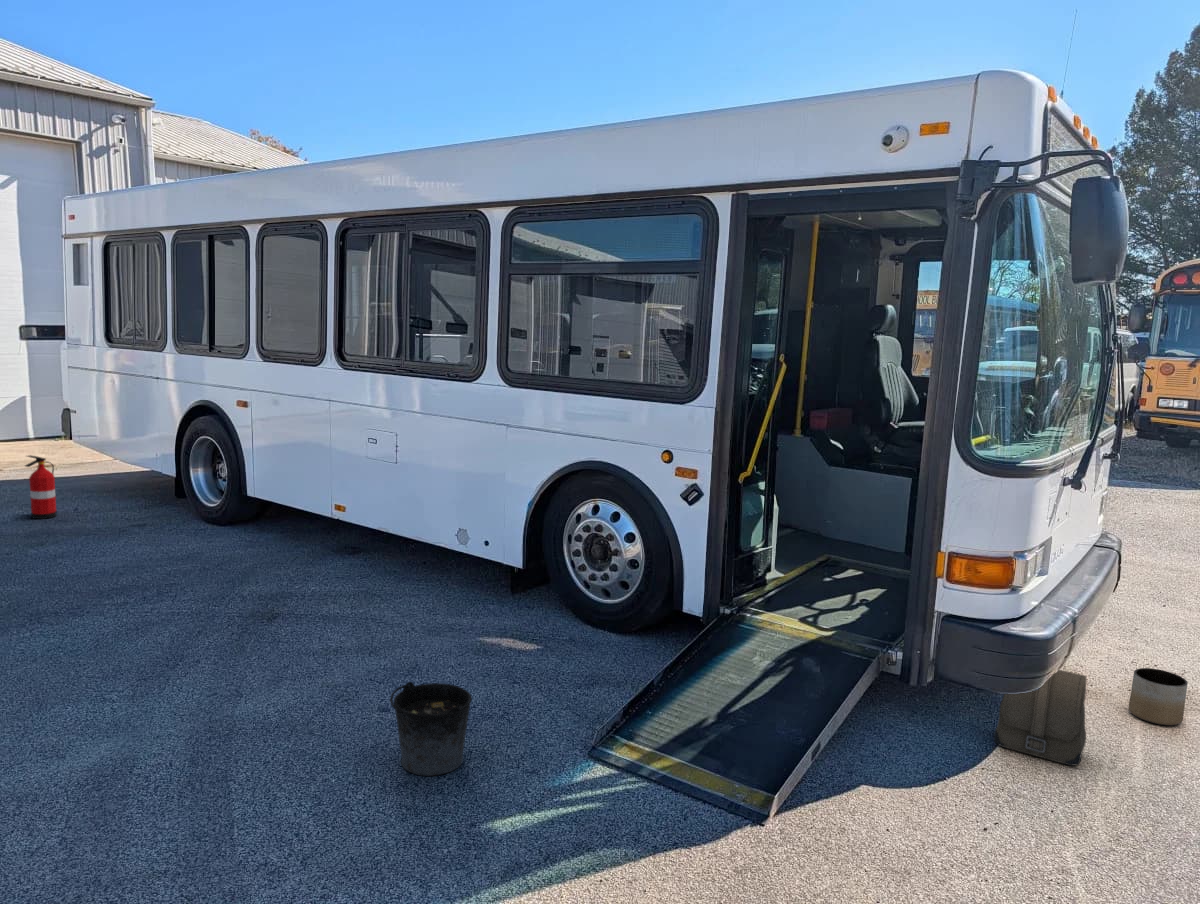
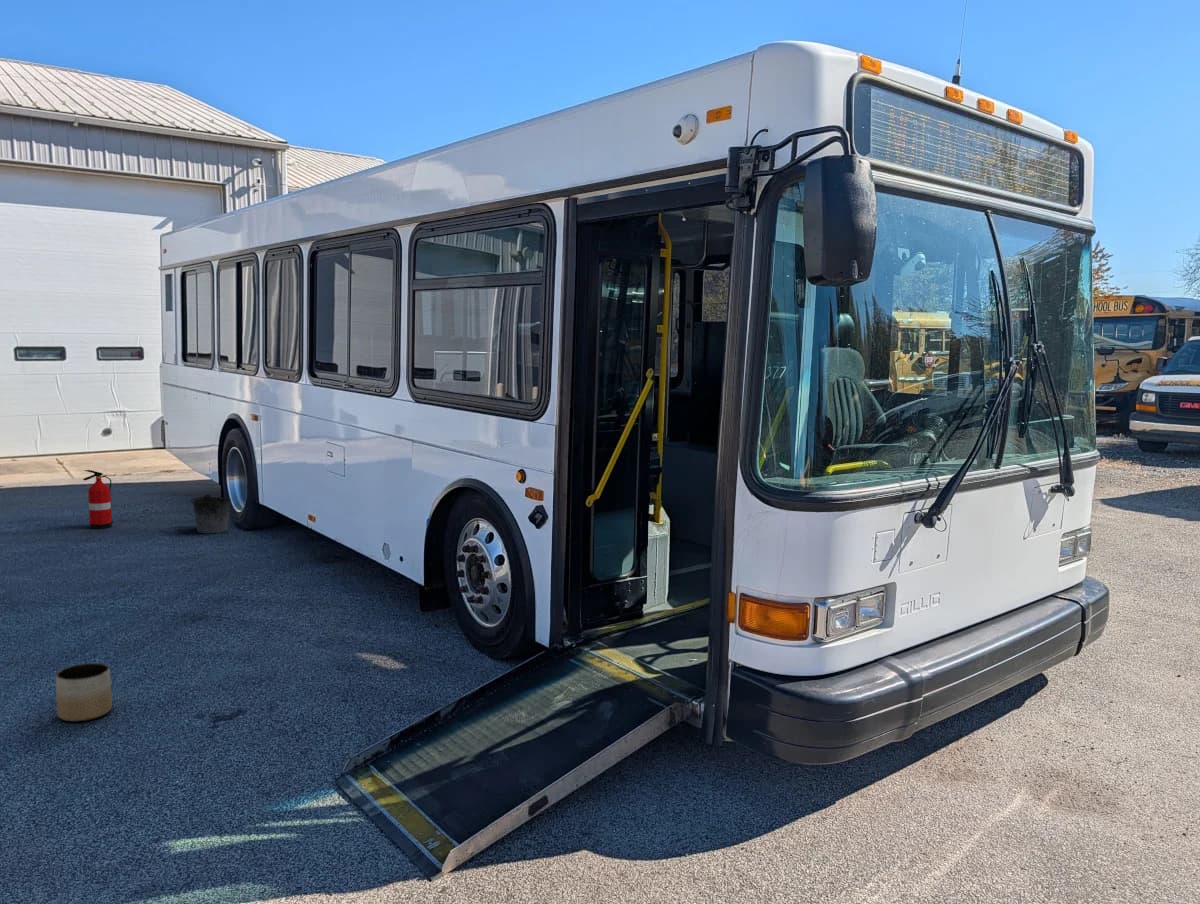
planter: present [1129,668,1188,726] -> present [56,663,112,722]
backpack: present [994,670,1086,766] -> none [804,723,915,861]
bucket: present [390,682,472,776] -> present [190,495,231,534]

